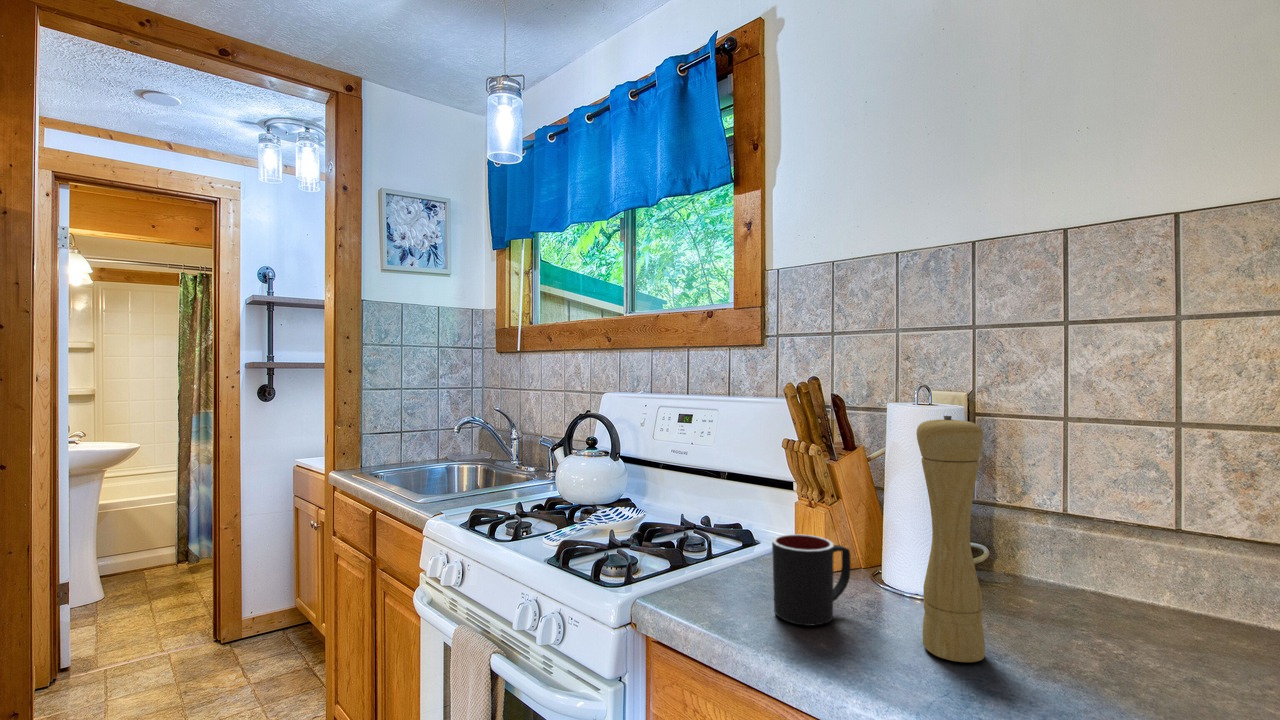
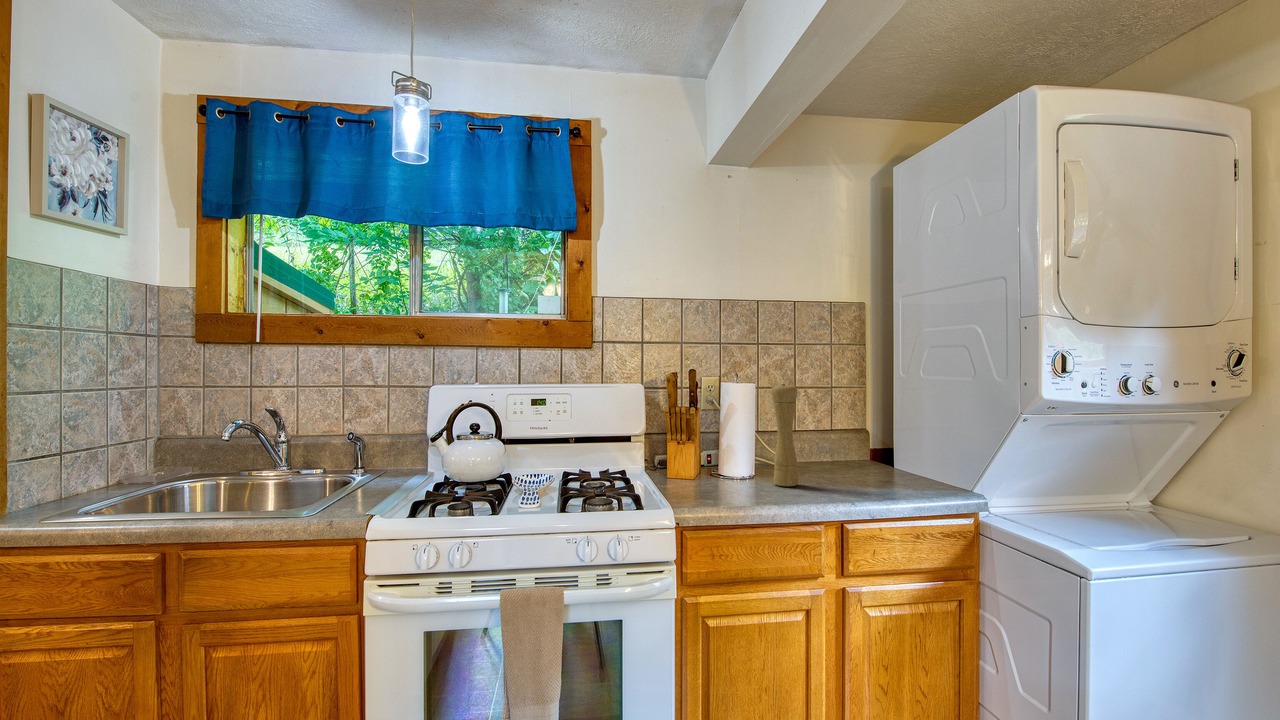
mug: present [772,534,851,626] -> none [713,450,743,492]

